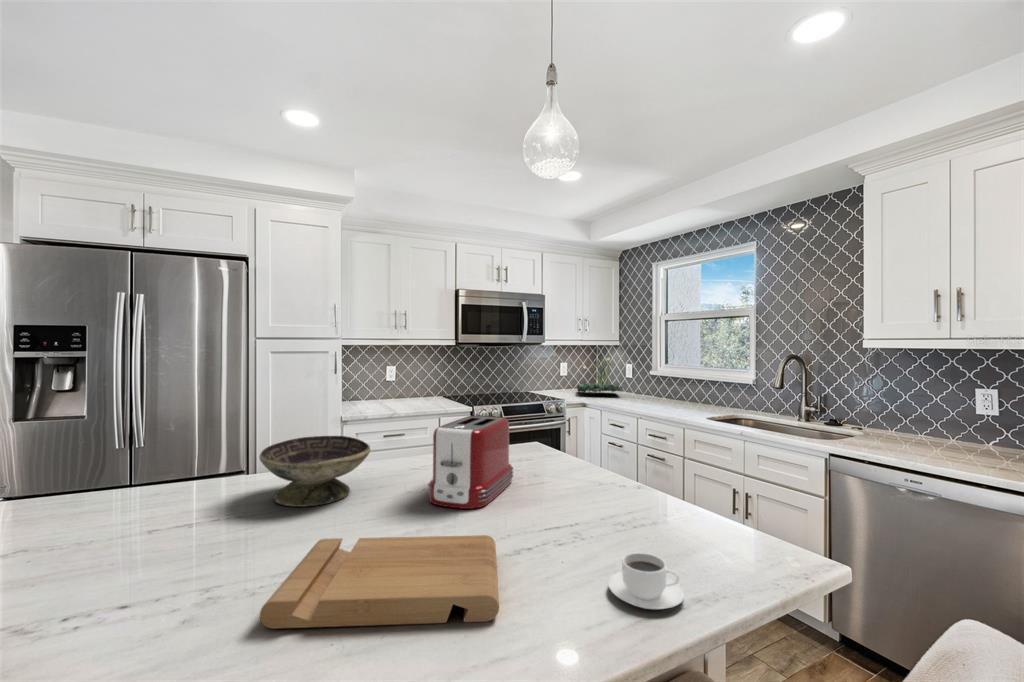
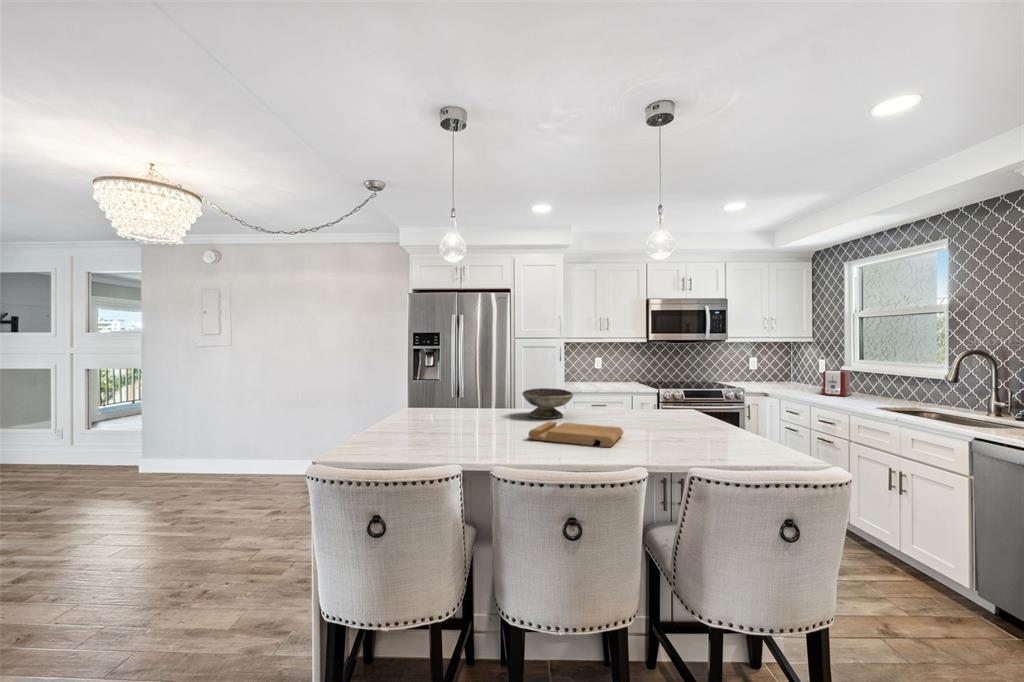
plant: present [577,358,623,392] -> none [762,352,807,385]
toaster: present [428,415,513,509] -> present [821,370,852,396]
coffee cup: present [609,553,684,609] -> none [665,434,700,453]

